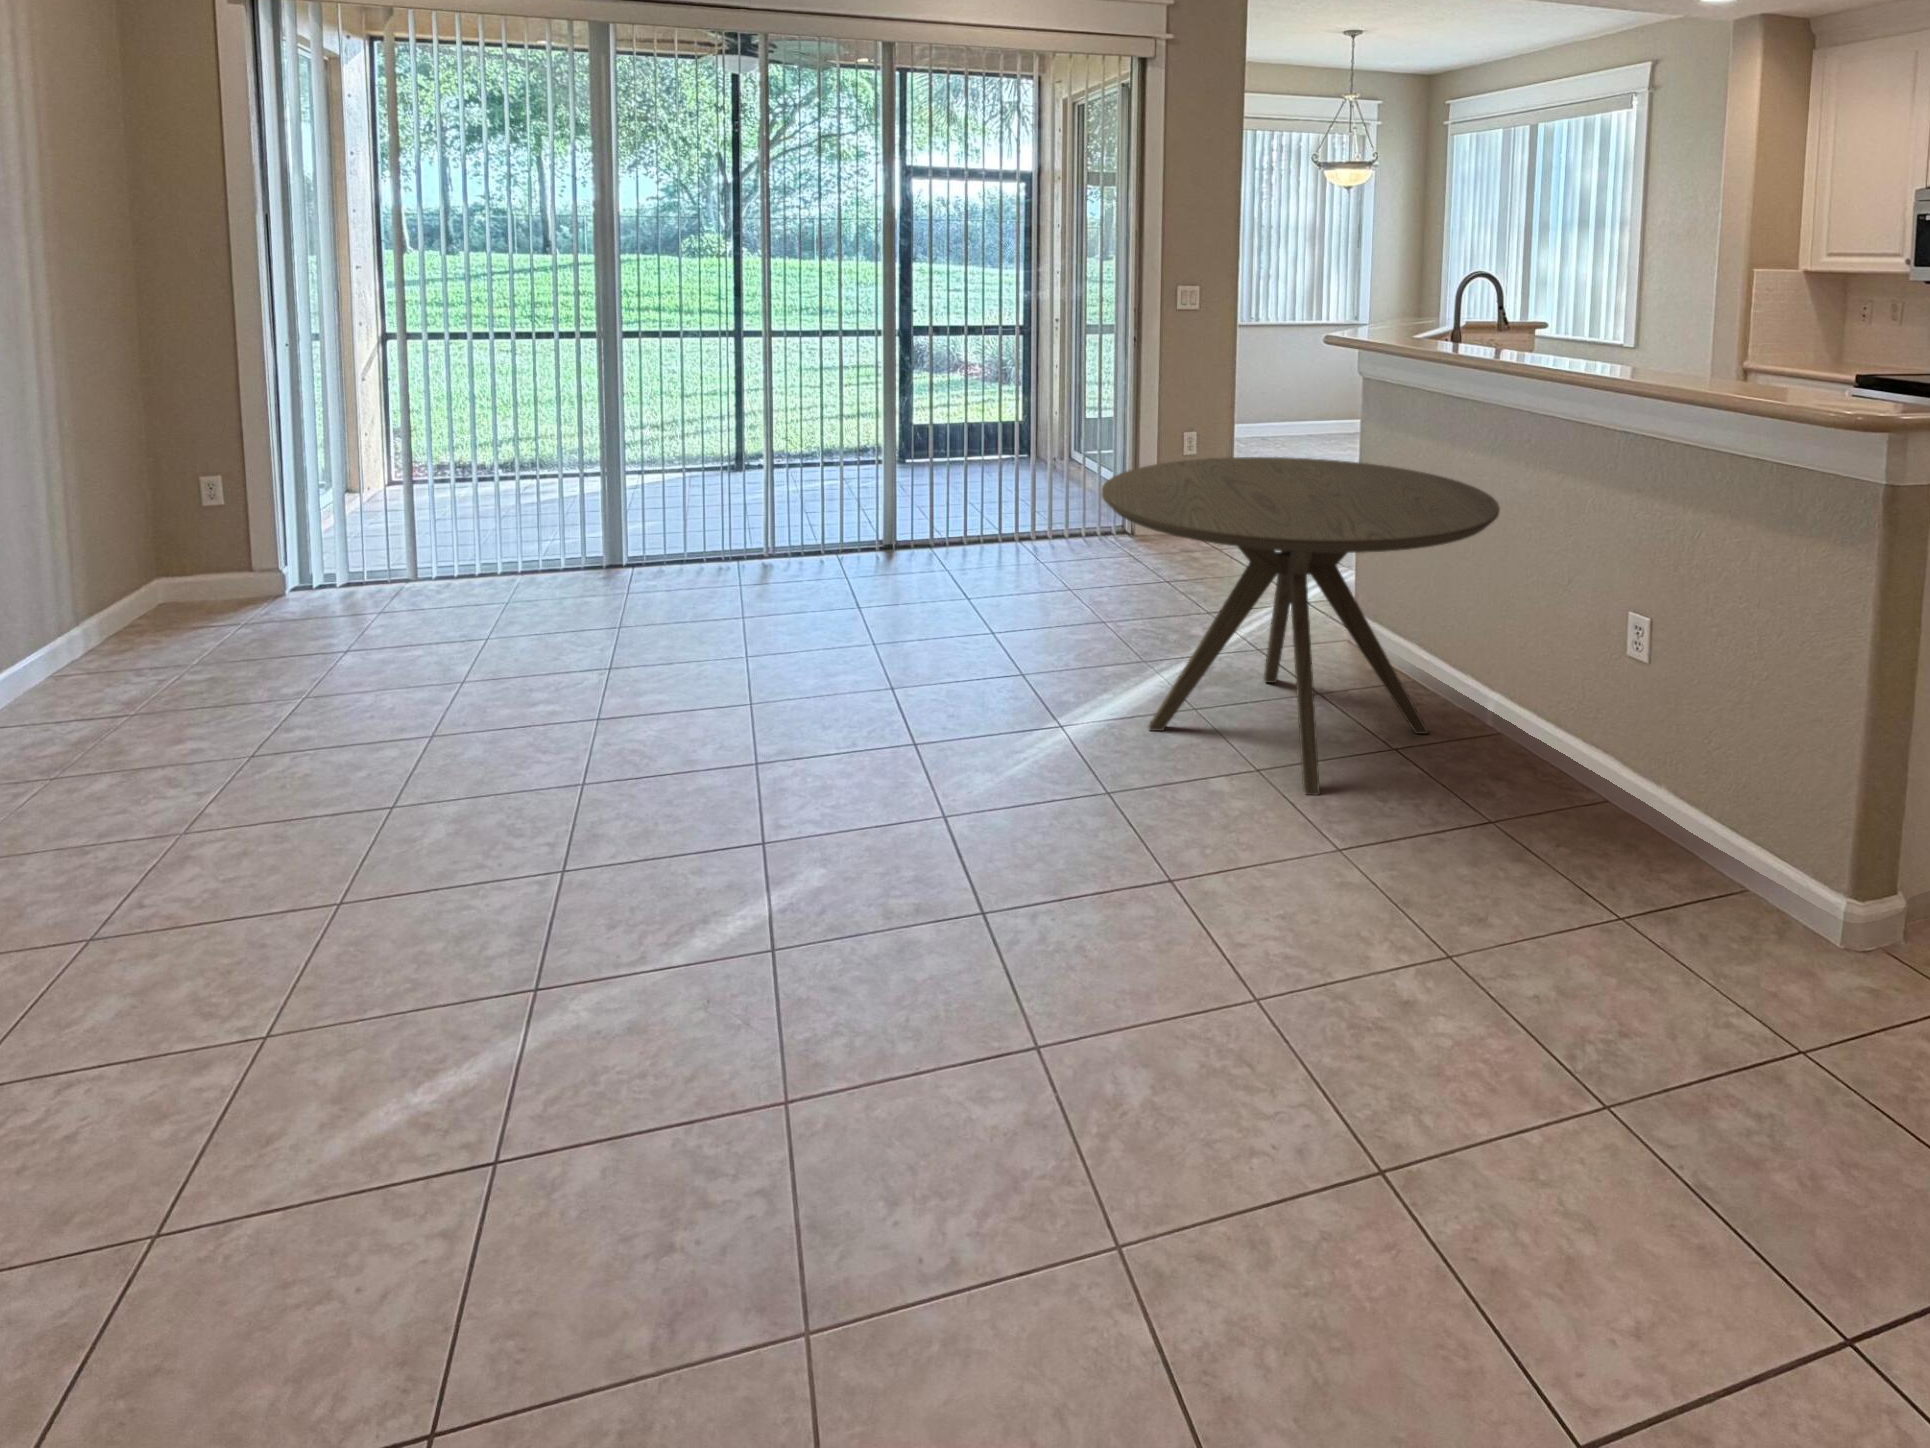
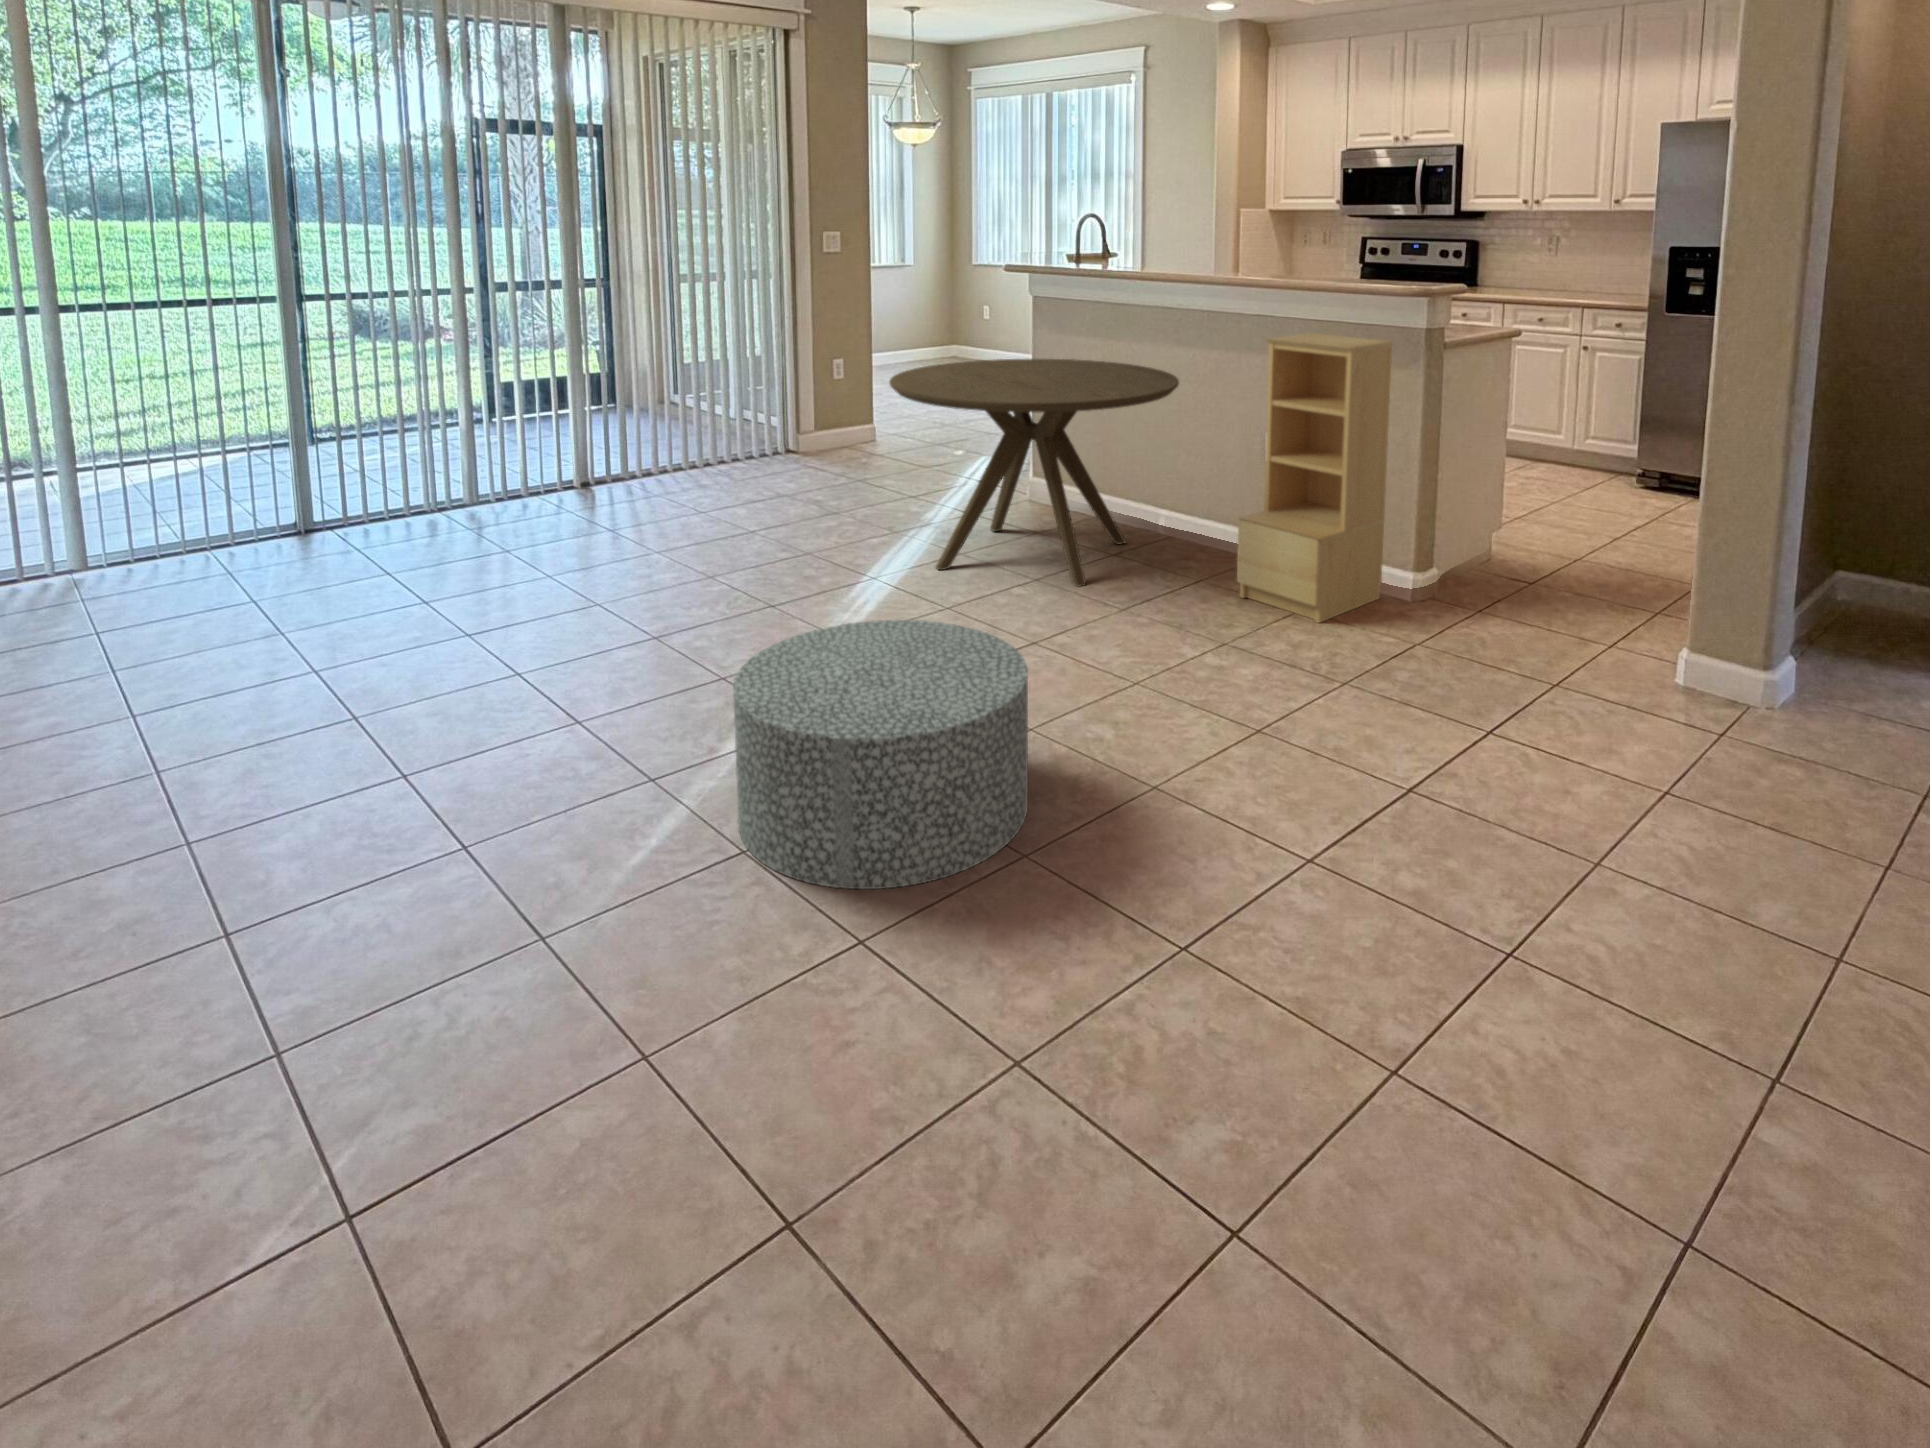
bookshelf: none [1528,468,1819,954] -> present [1237,333,1393,623]
ottoman: none [477,835,938,1334] -> present [733,620,1028,889]

